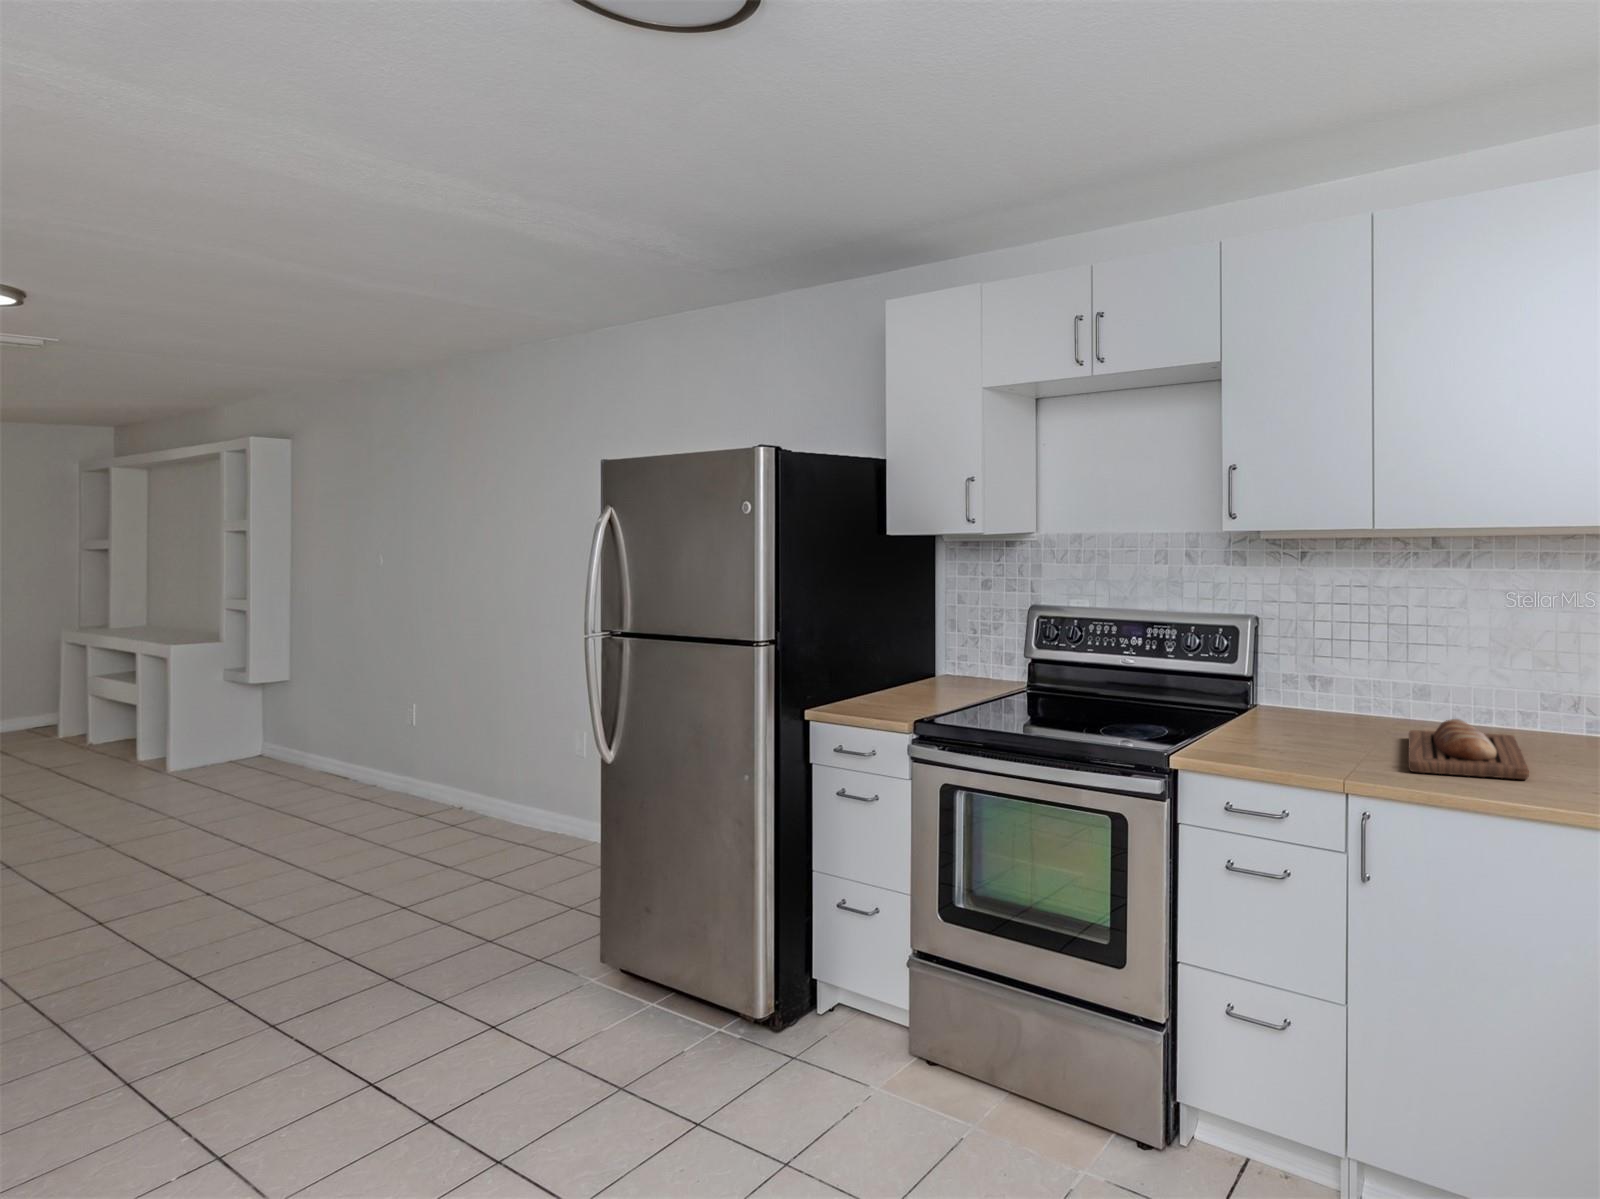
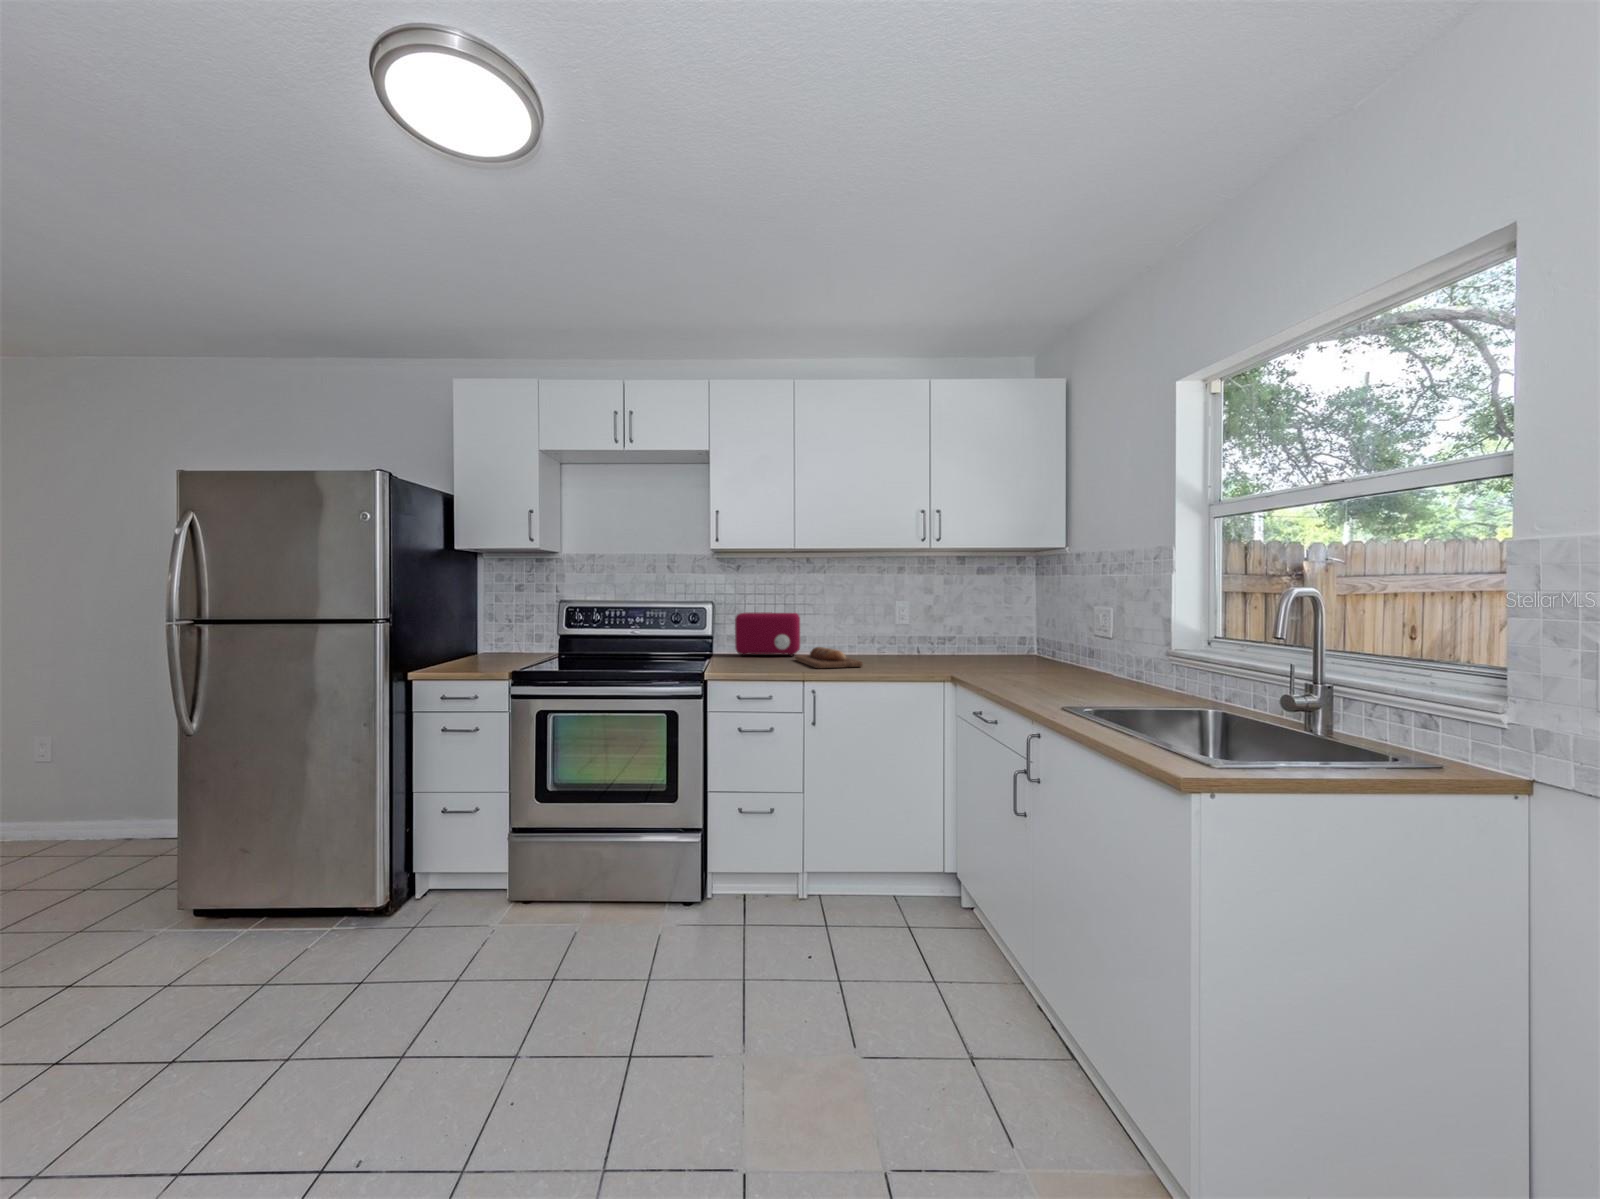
toaster: none [1306,634,1451,727] -> present [735,612,800,656]

